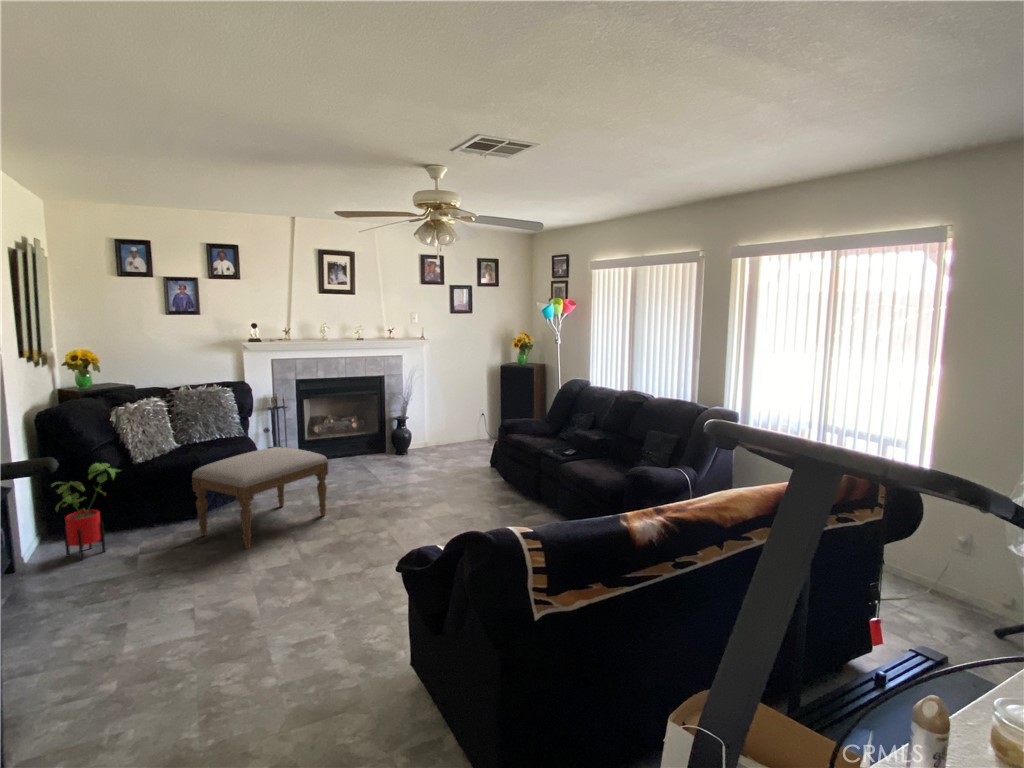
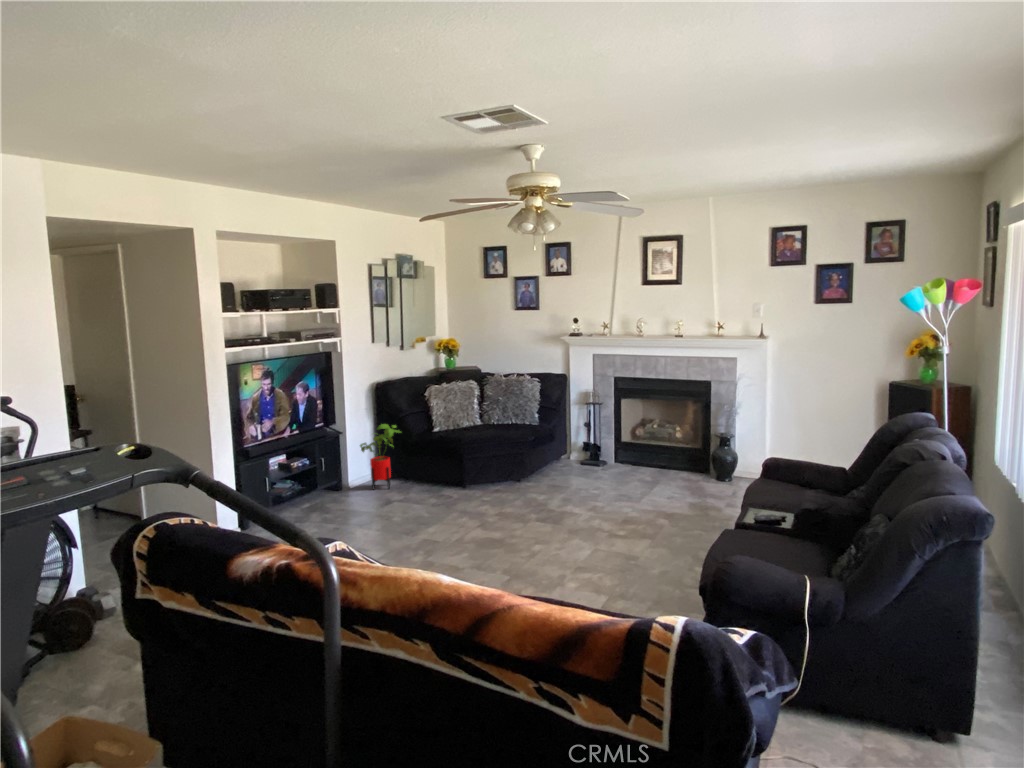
ottoman: present [192,447,328,549] -> none [428,438,523,515]

